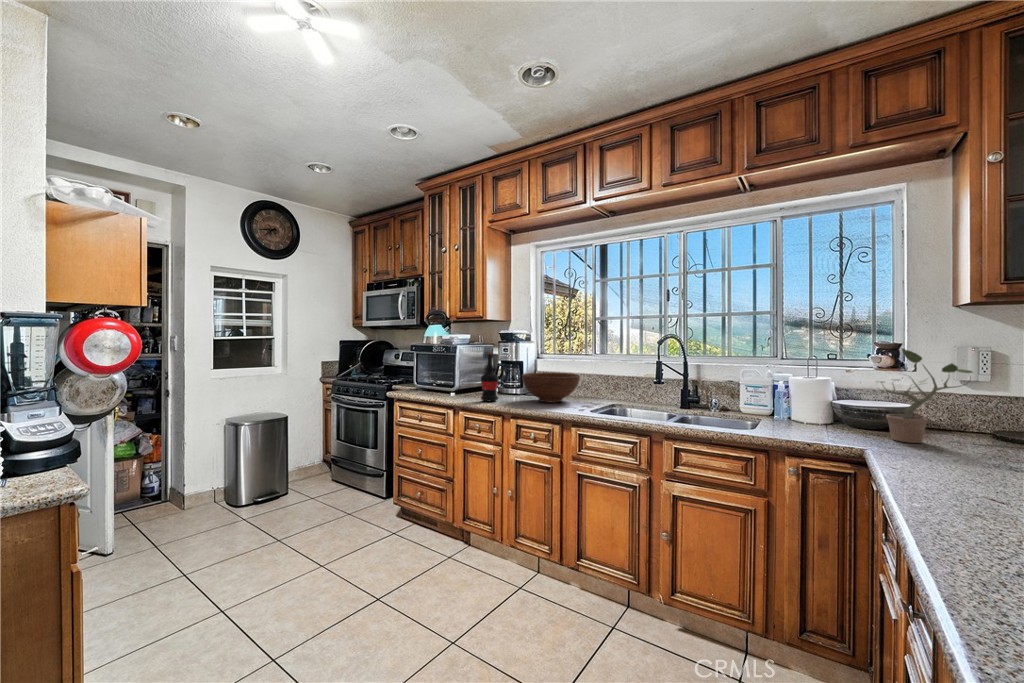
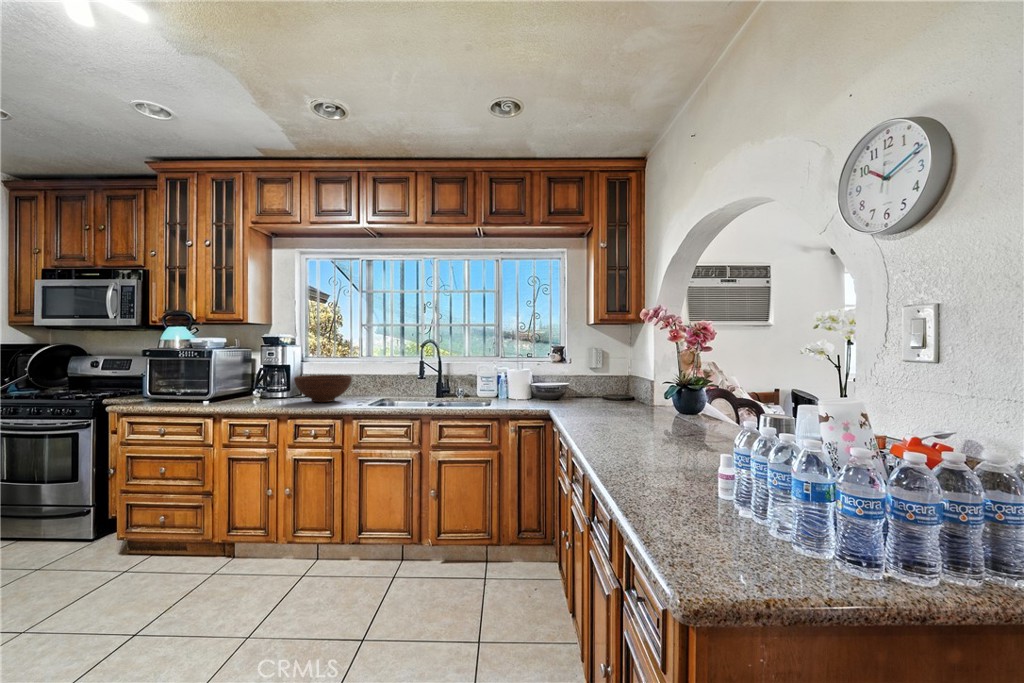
potted plant: present [866,349,973,443] -> none [548,349,597,405]
wine bottle: present [481,352,498,401] -> none [249,357,269,406]

